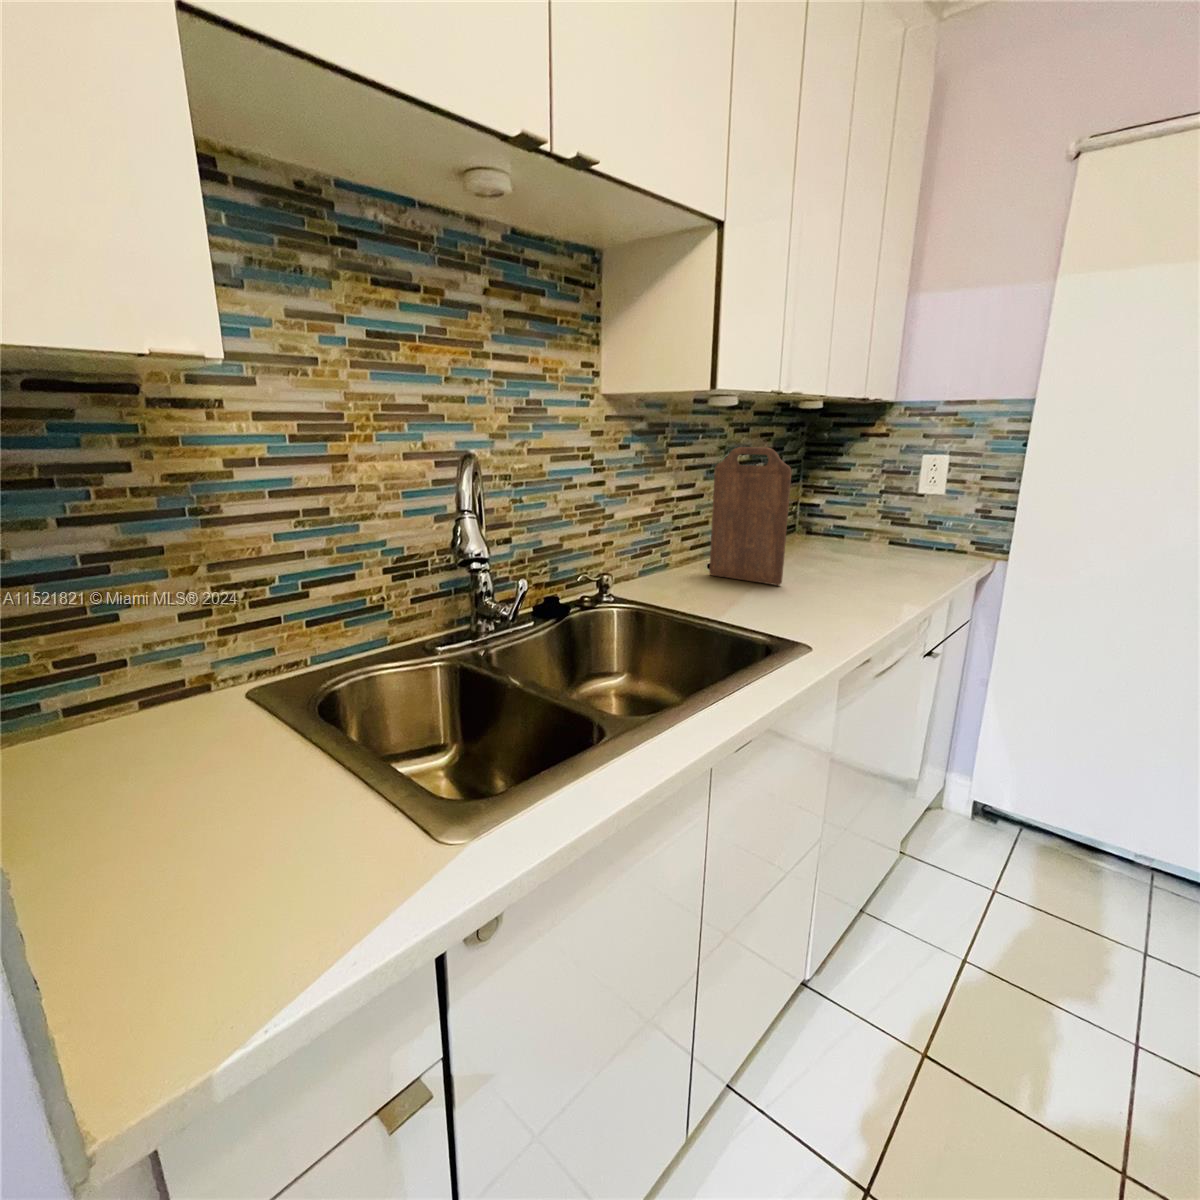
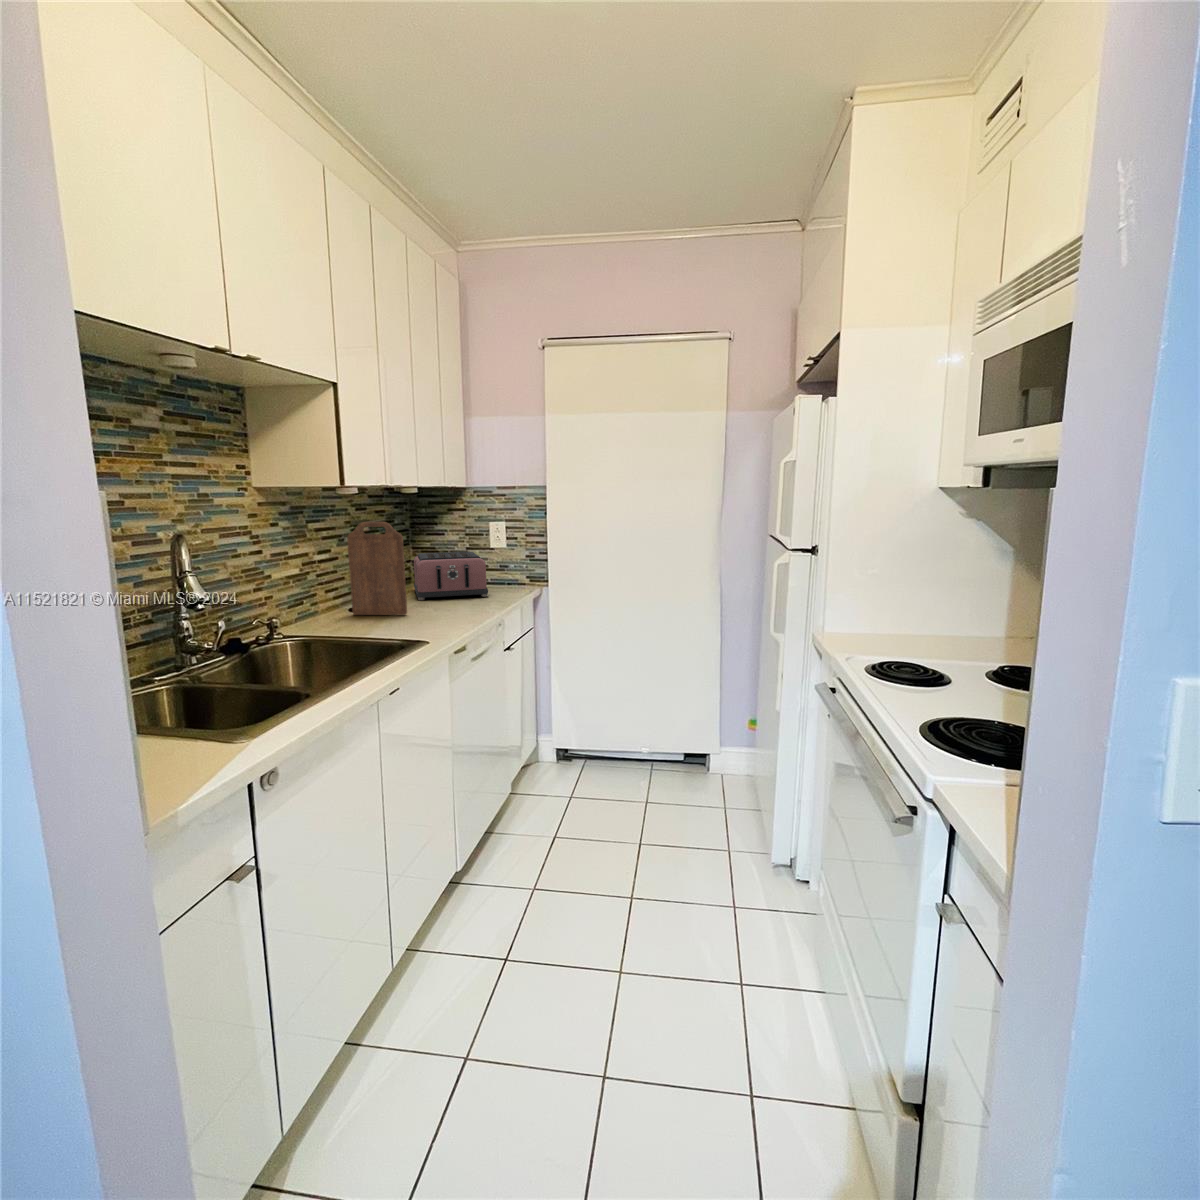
toaster: none [797,495,911,567] -> present [414,552,488,600]

